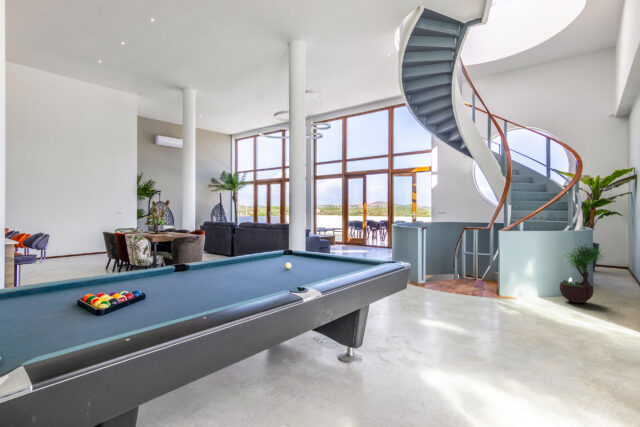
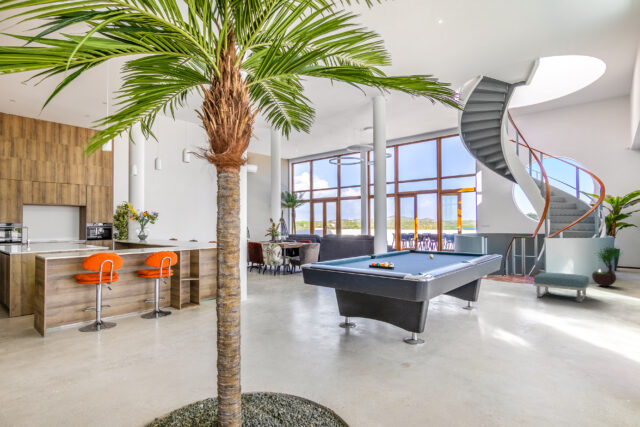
footstool: none [463,287,552,346] -> present [533,272,589,302]

